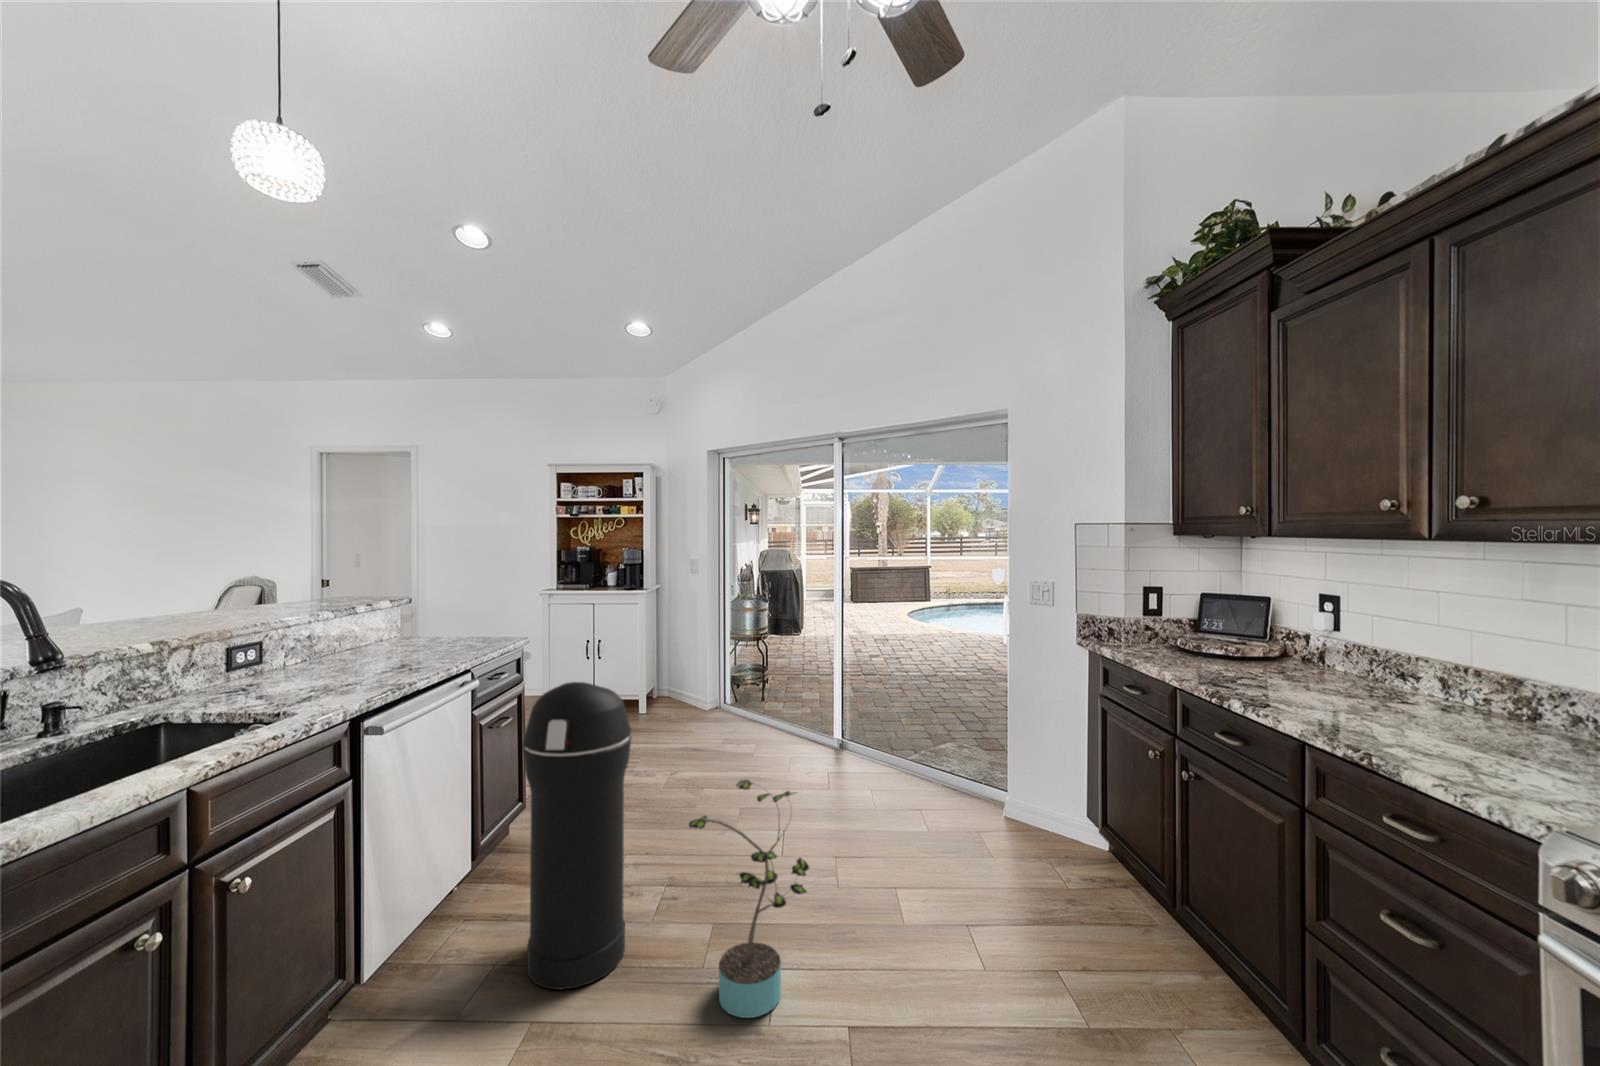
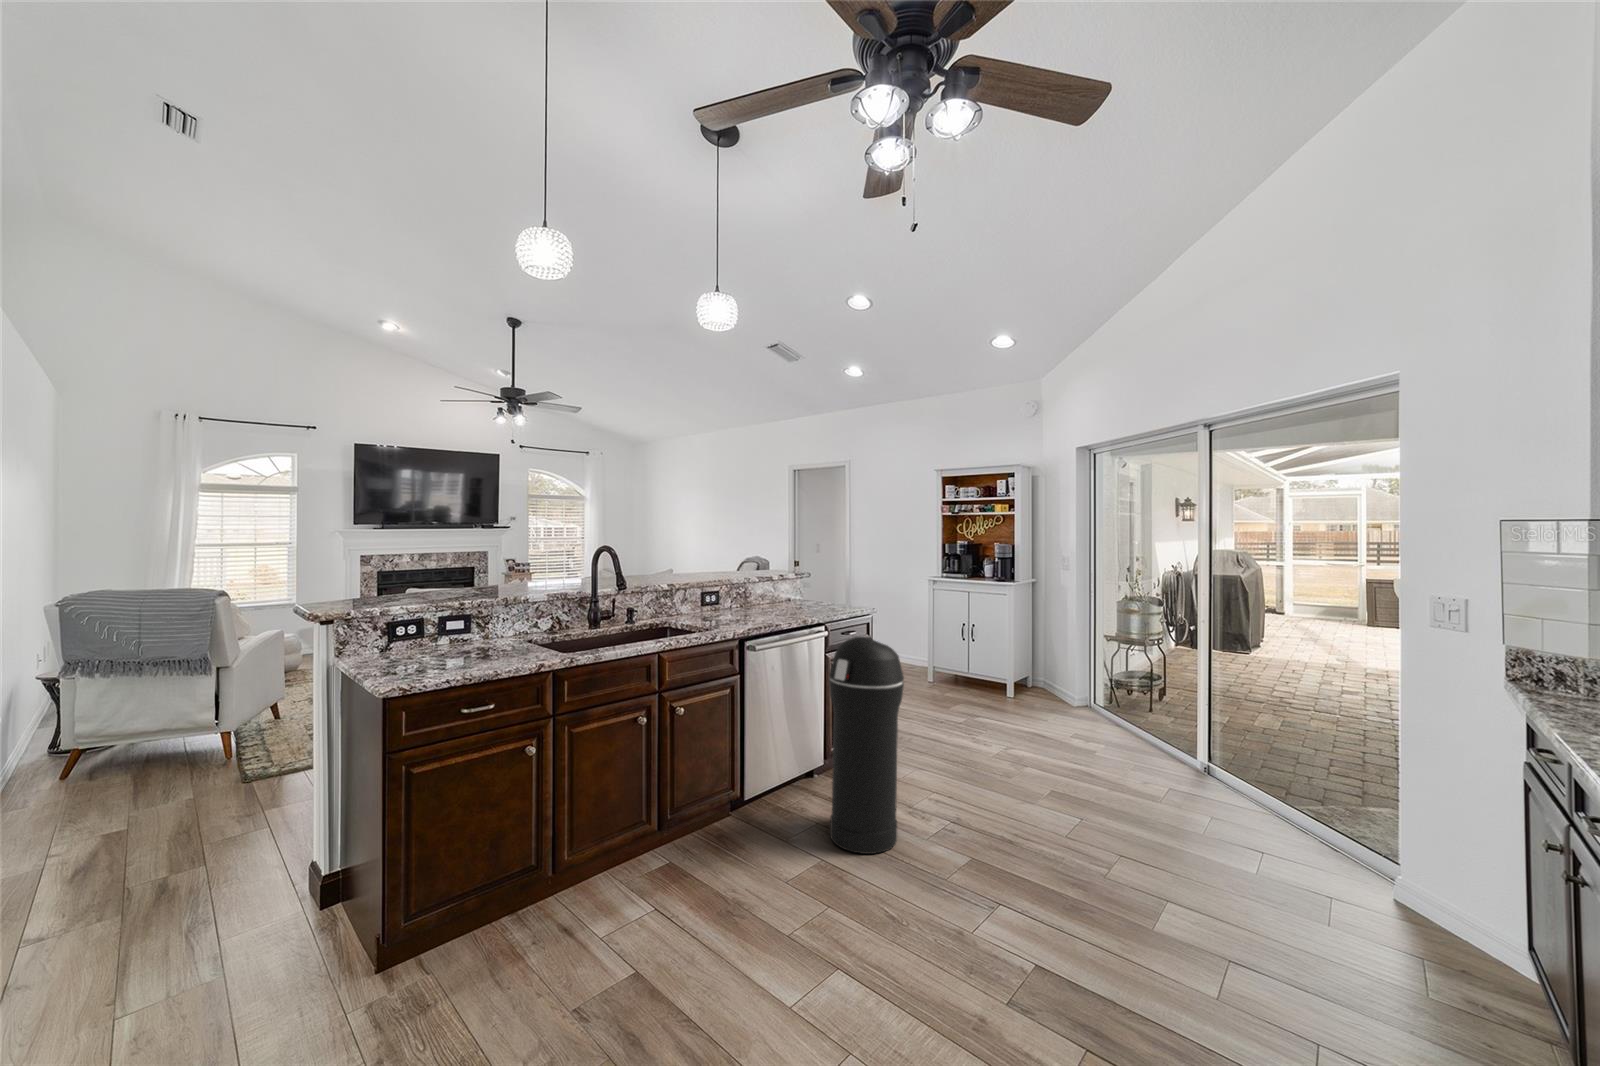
potted plant: present [689,780,809,1018] -> none [918,736,1017,925]

